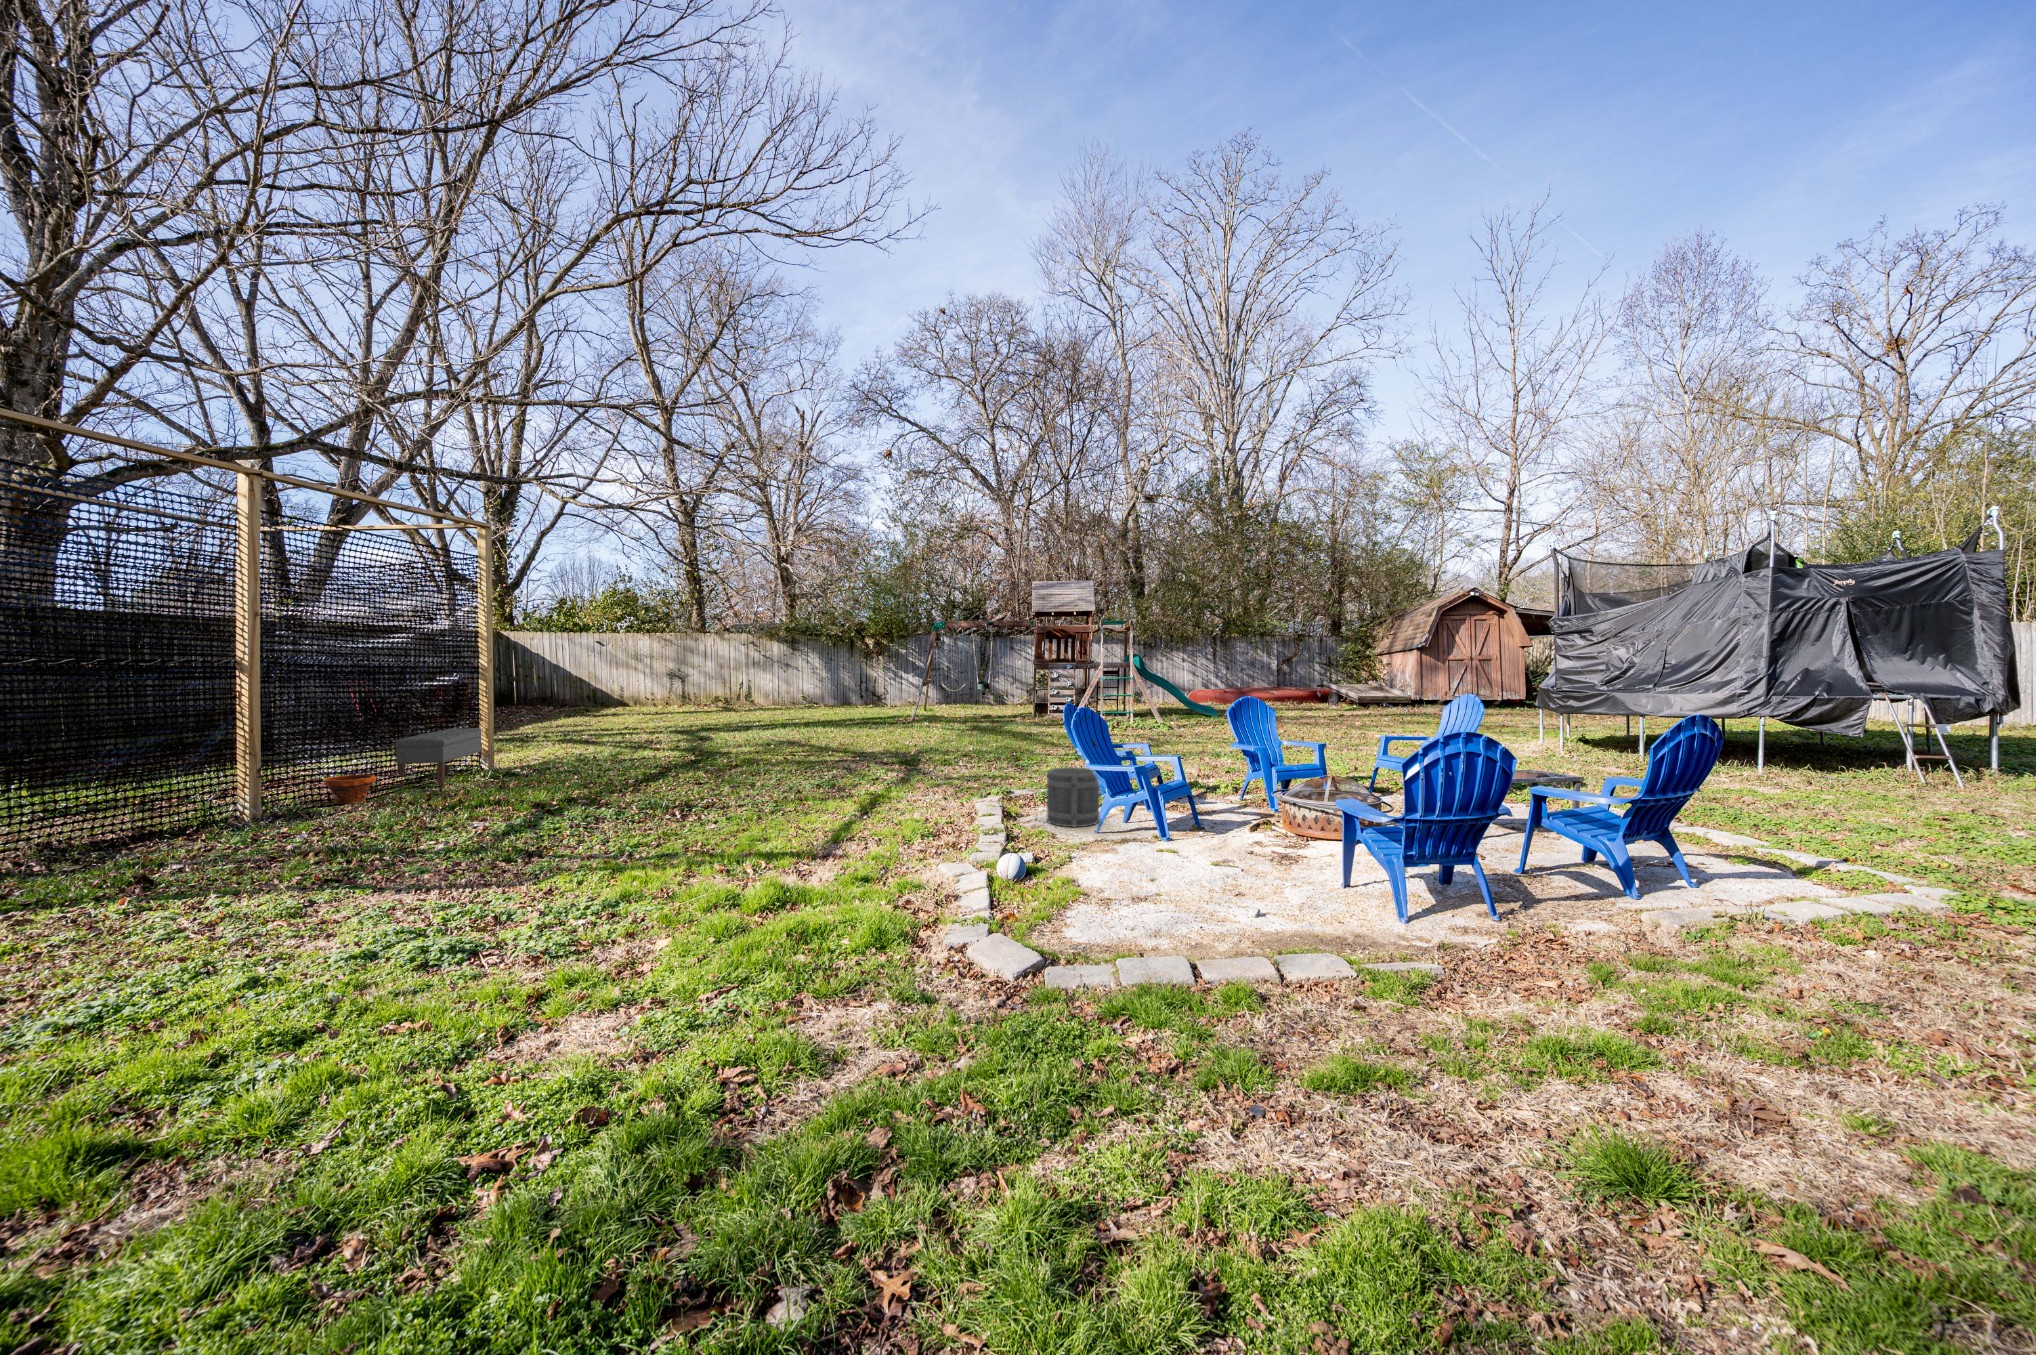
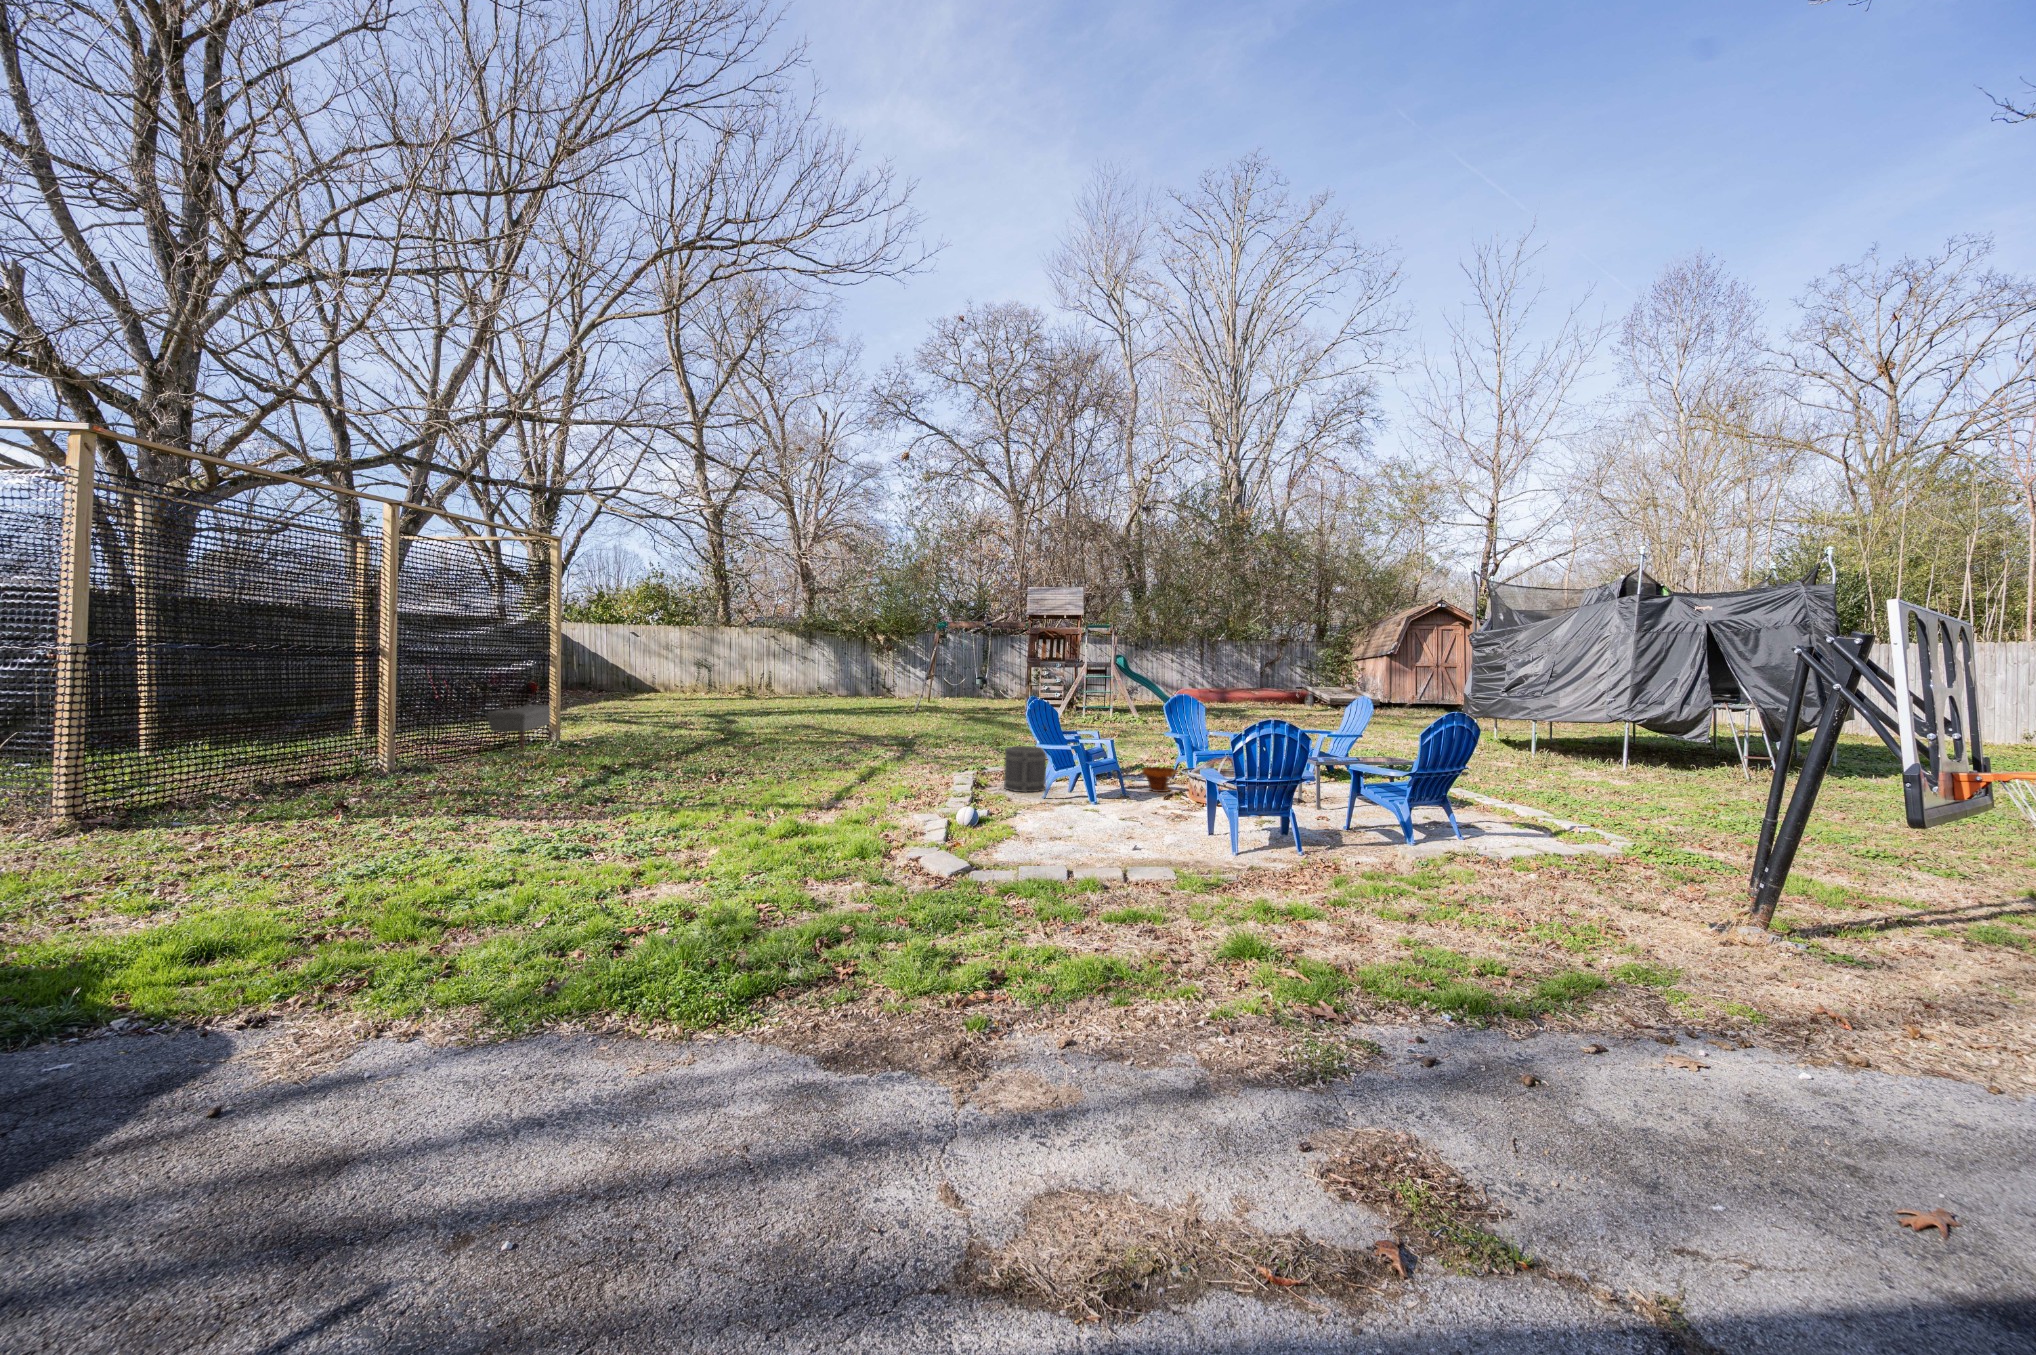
planter: present [323,775,376,803] -> present [1142,767,1178,792]

